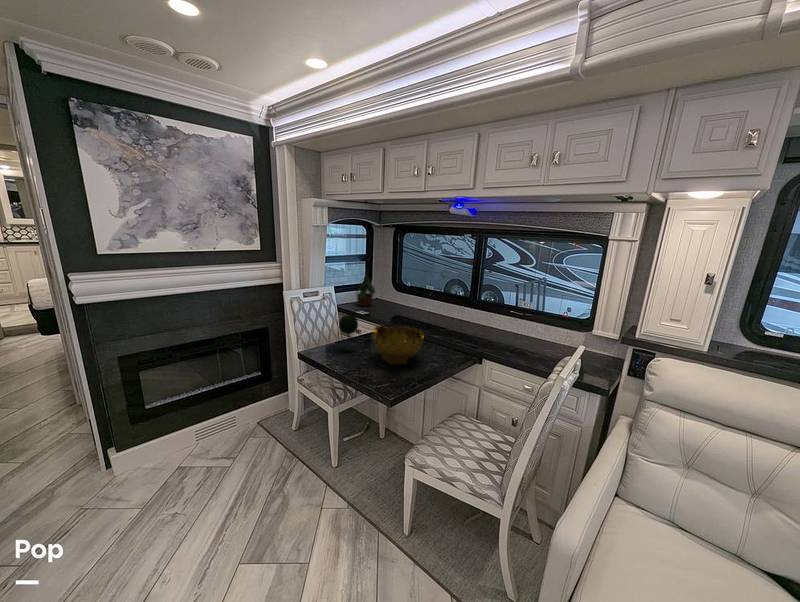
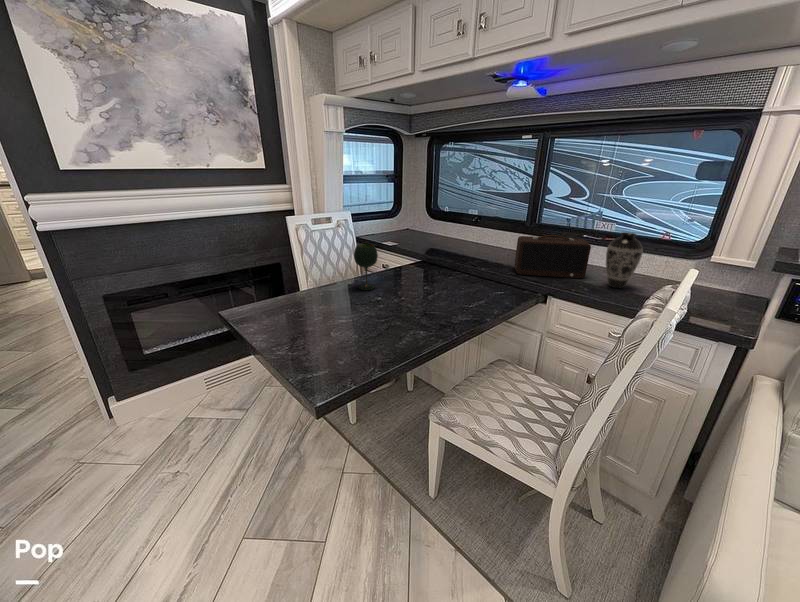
potted plant: present [356,273,375,306] -> none [378,190,406,238]
speaker: none [463,309,517,341] -> present [515,235,591,278]
decorative vase: none [528,309,553,350] -> present [606,232,643,288]
decorative bowl: present [373,325,424,365] -> none [396,254,462,305]

